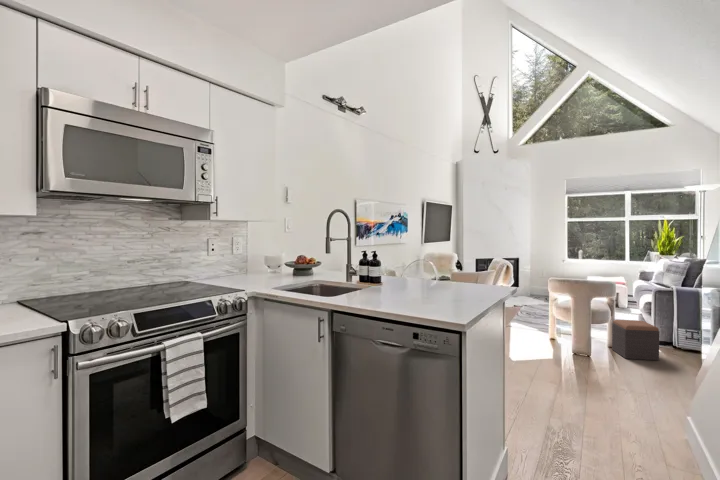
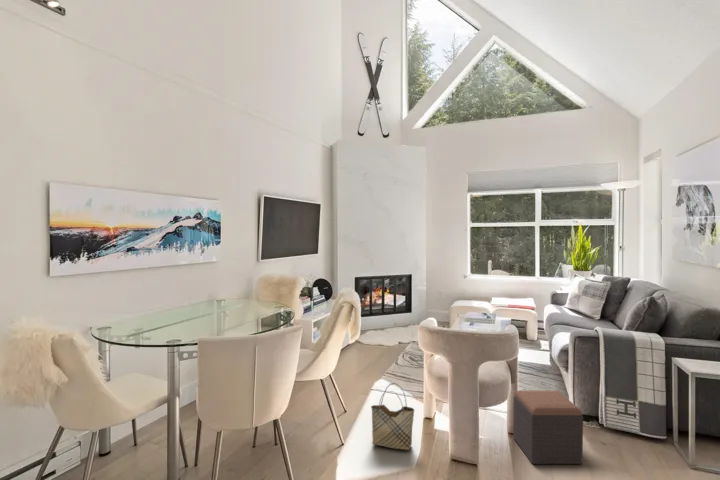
woven basket: none [520,313,548,350] -> present [371,383,414,450]

